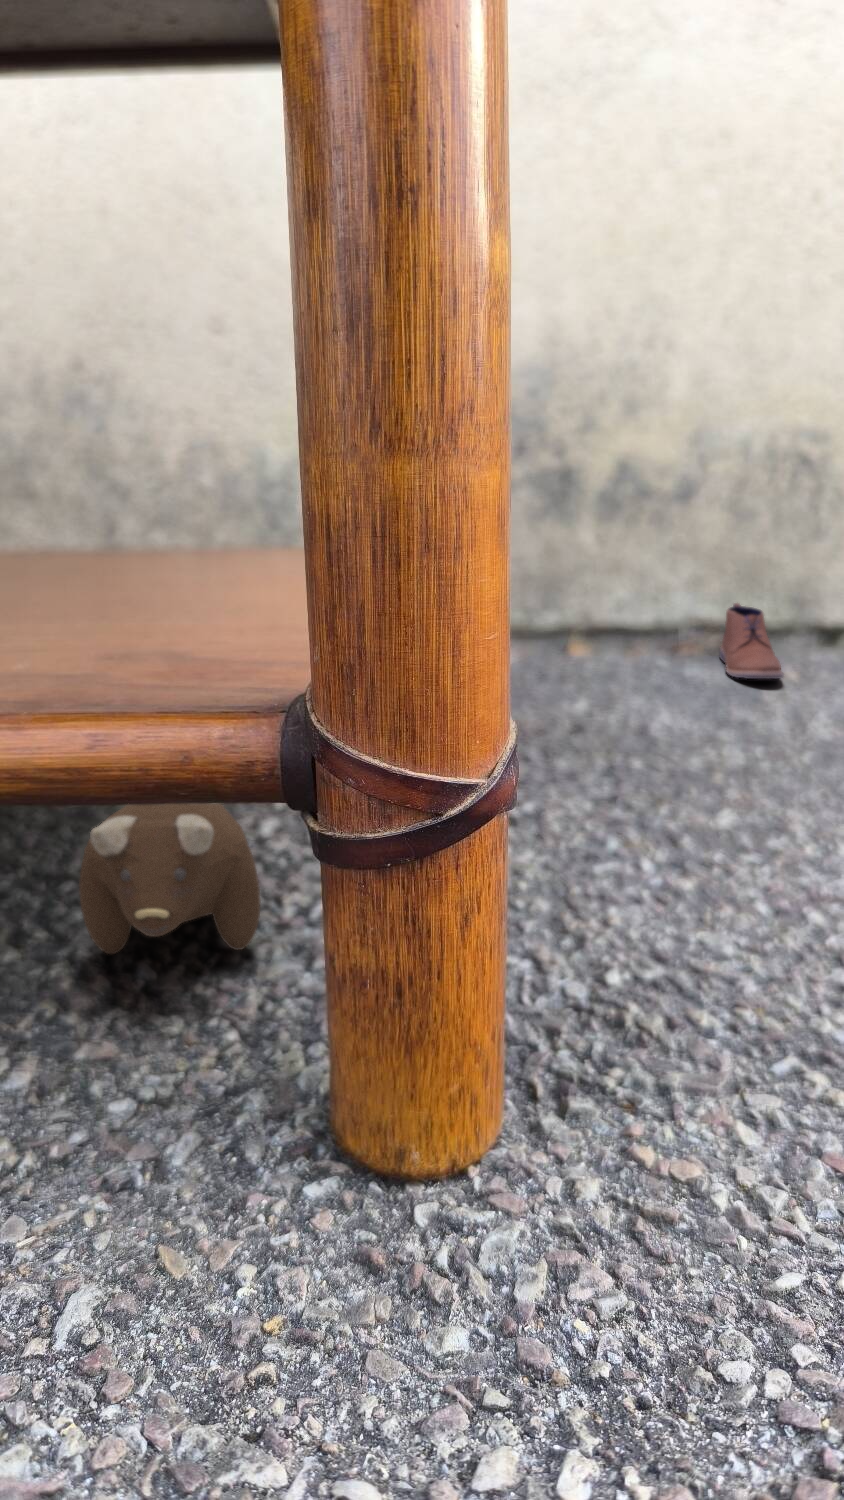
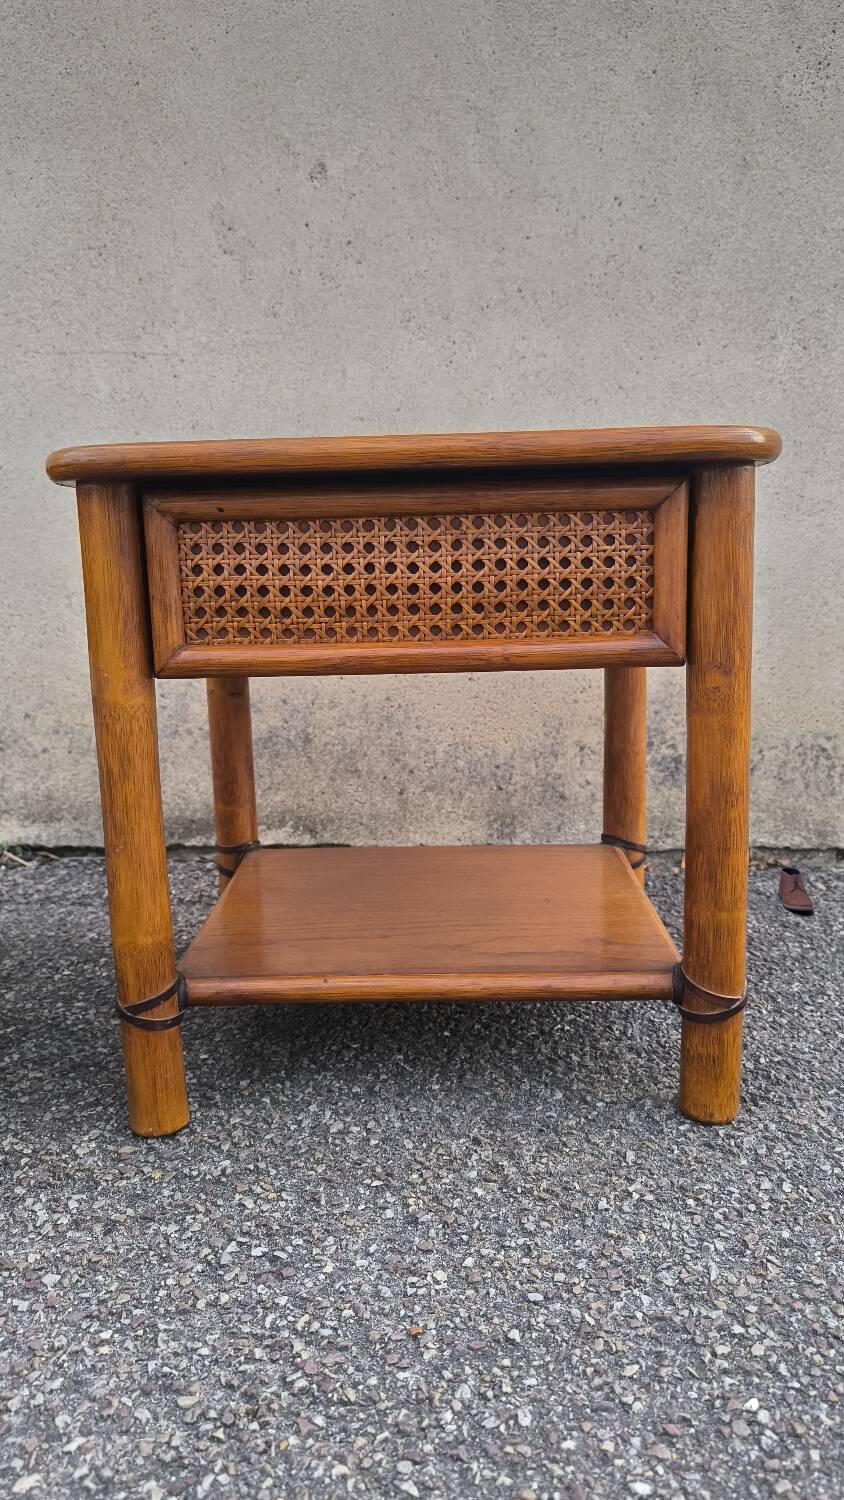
plush toy: present [79,804,261,954] -> none [556,984,624,1053]

